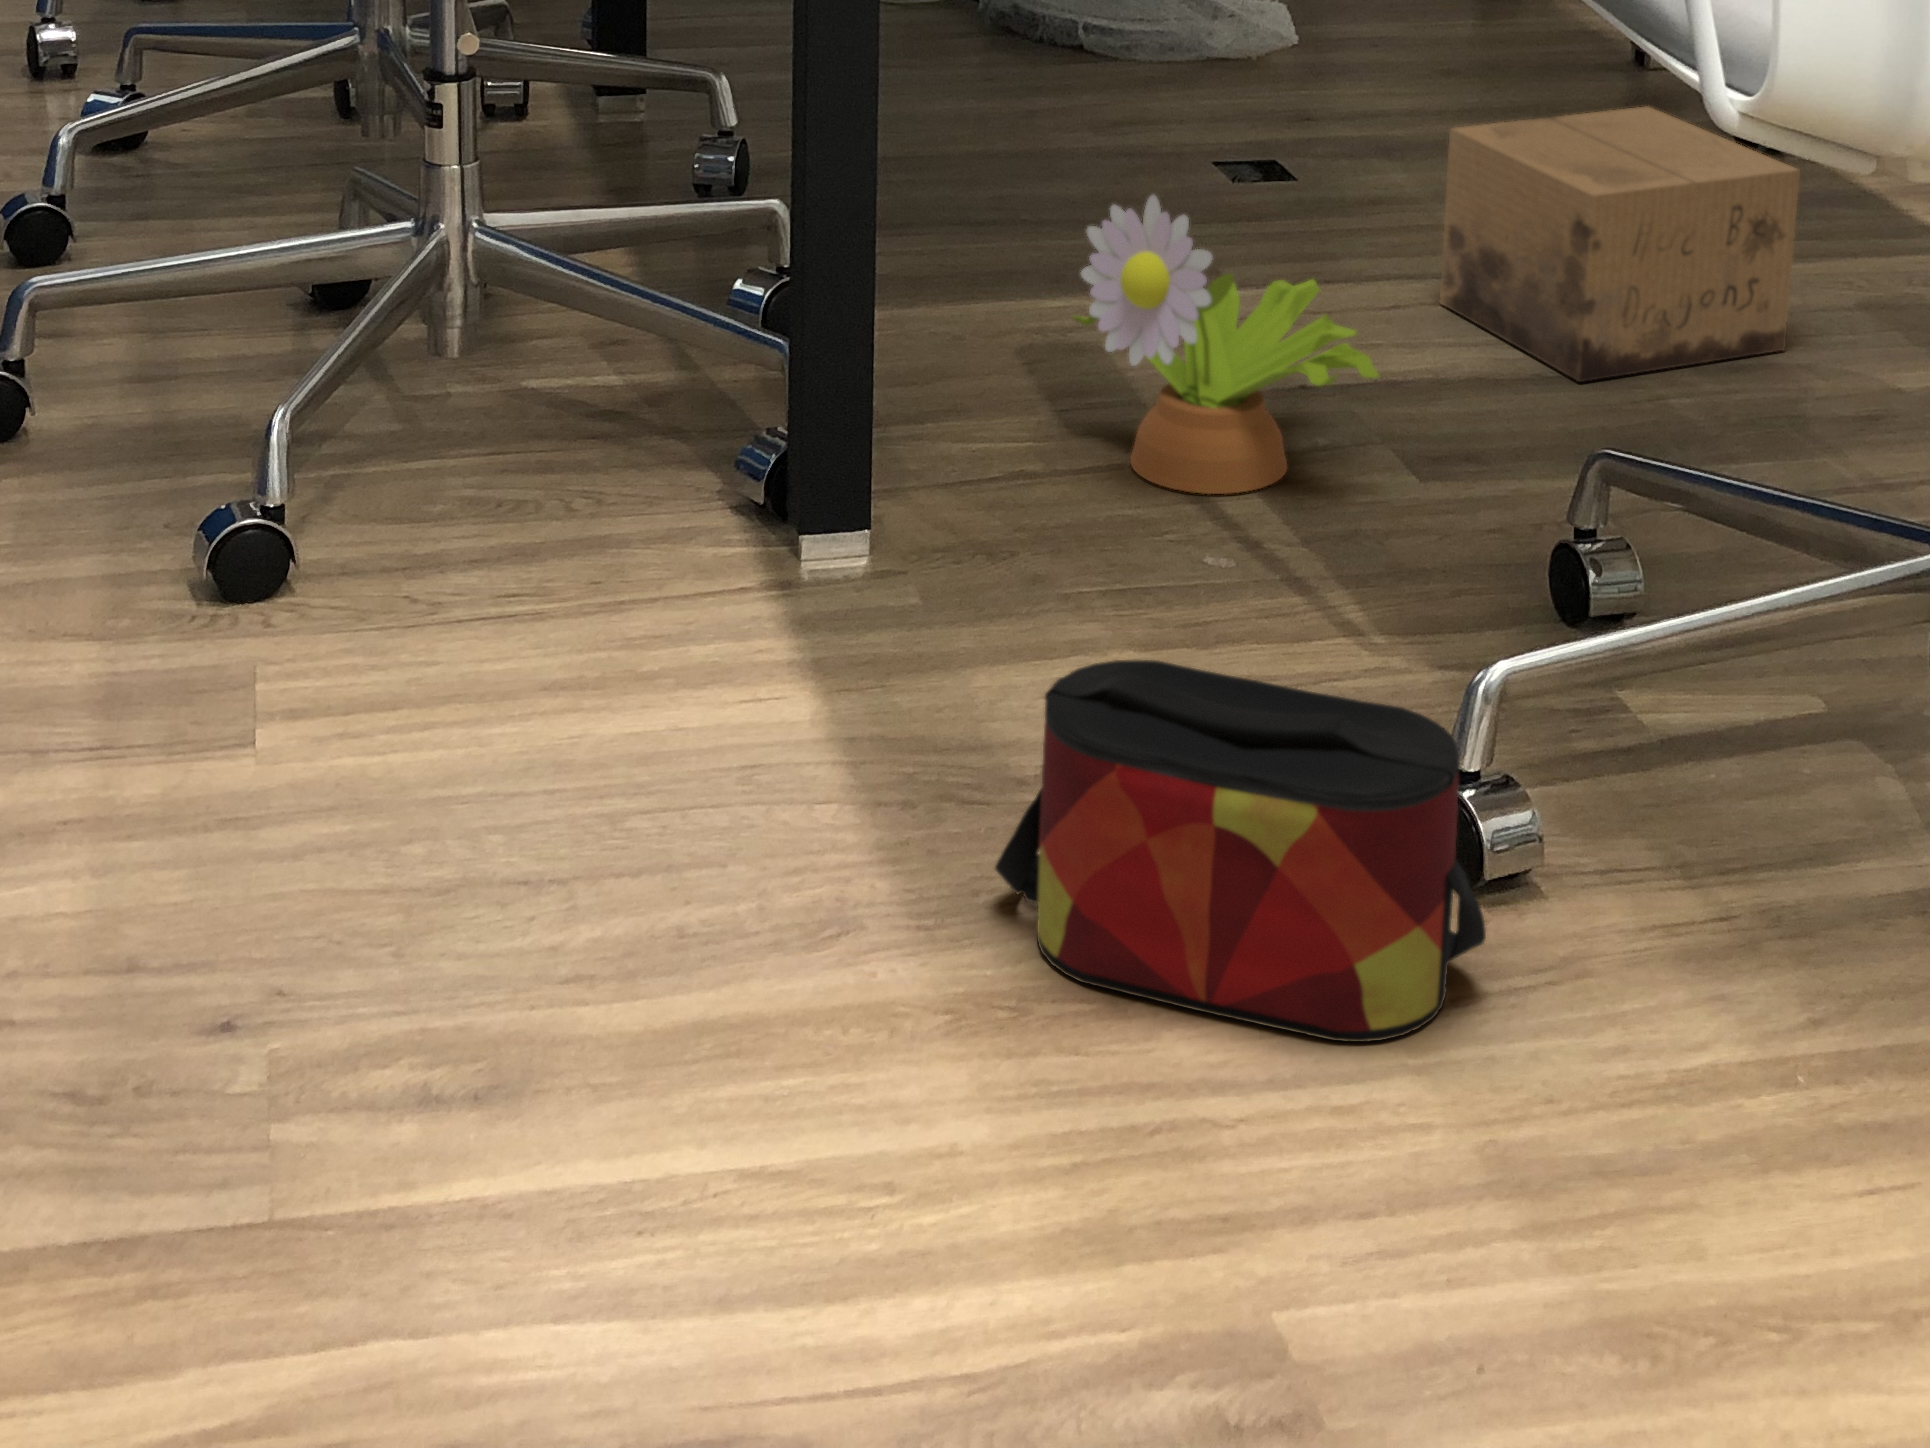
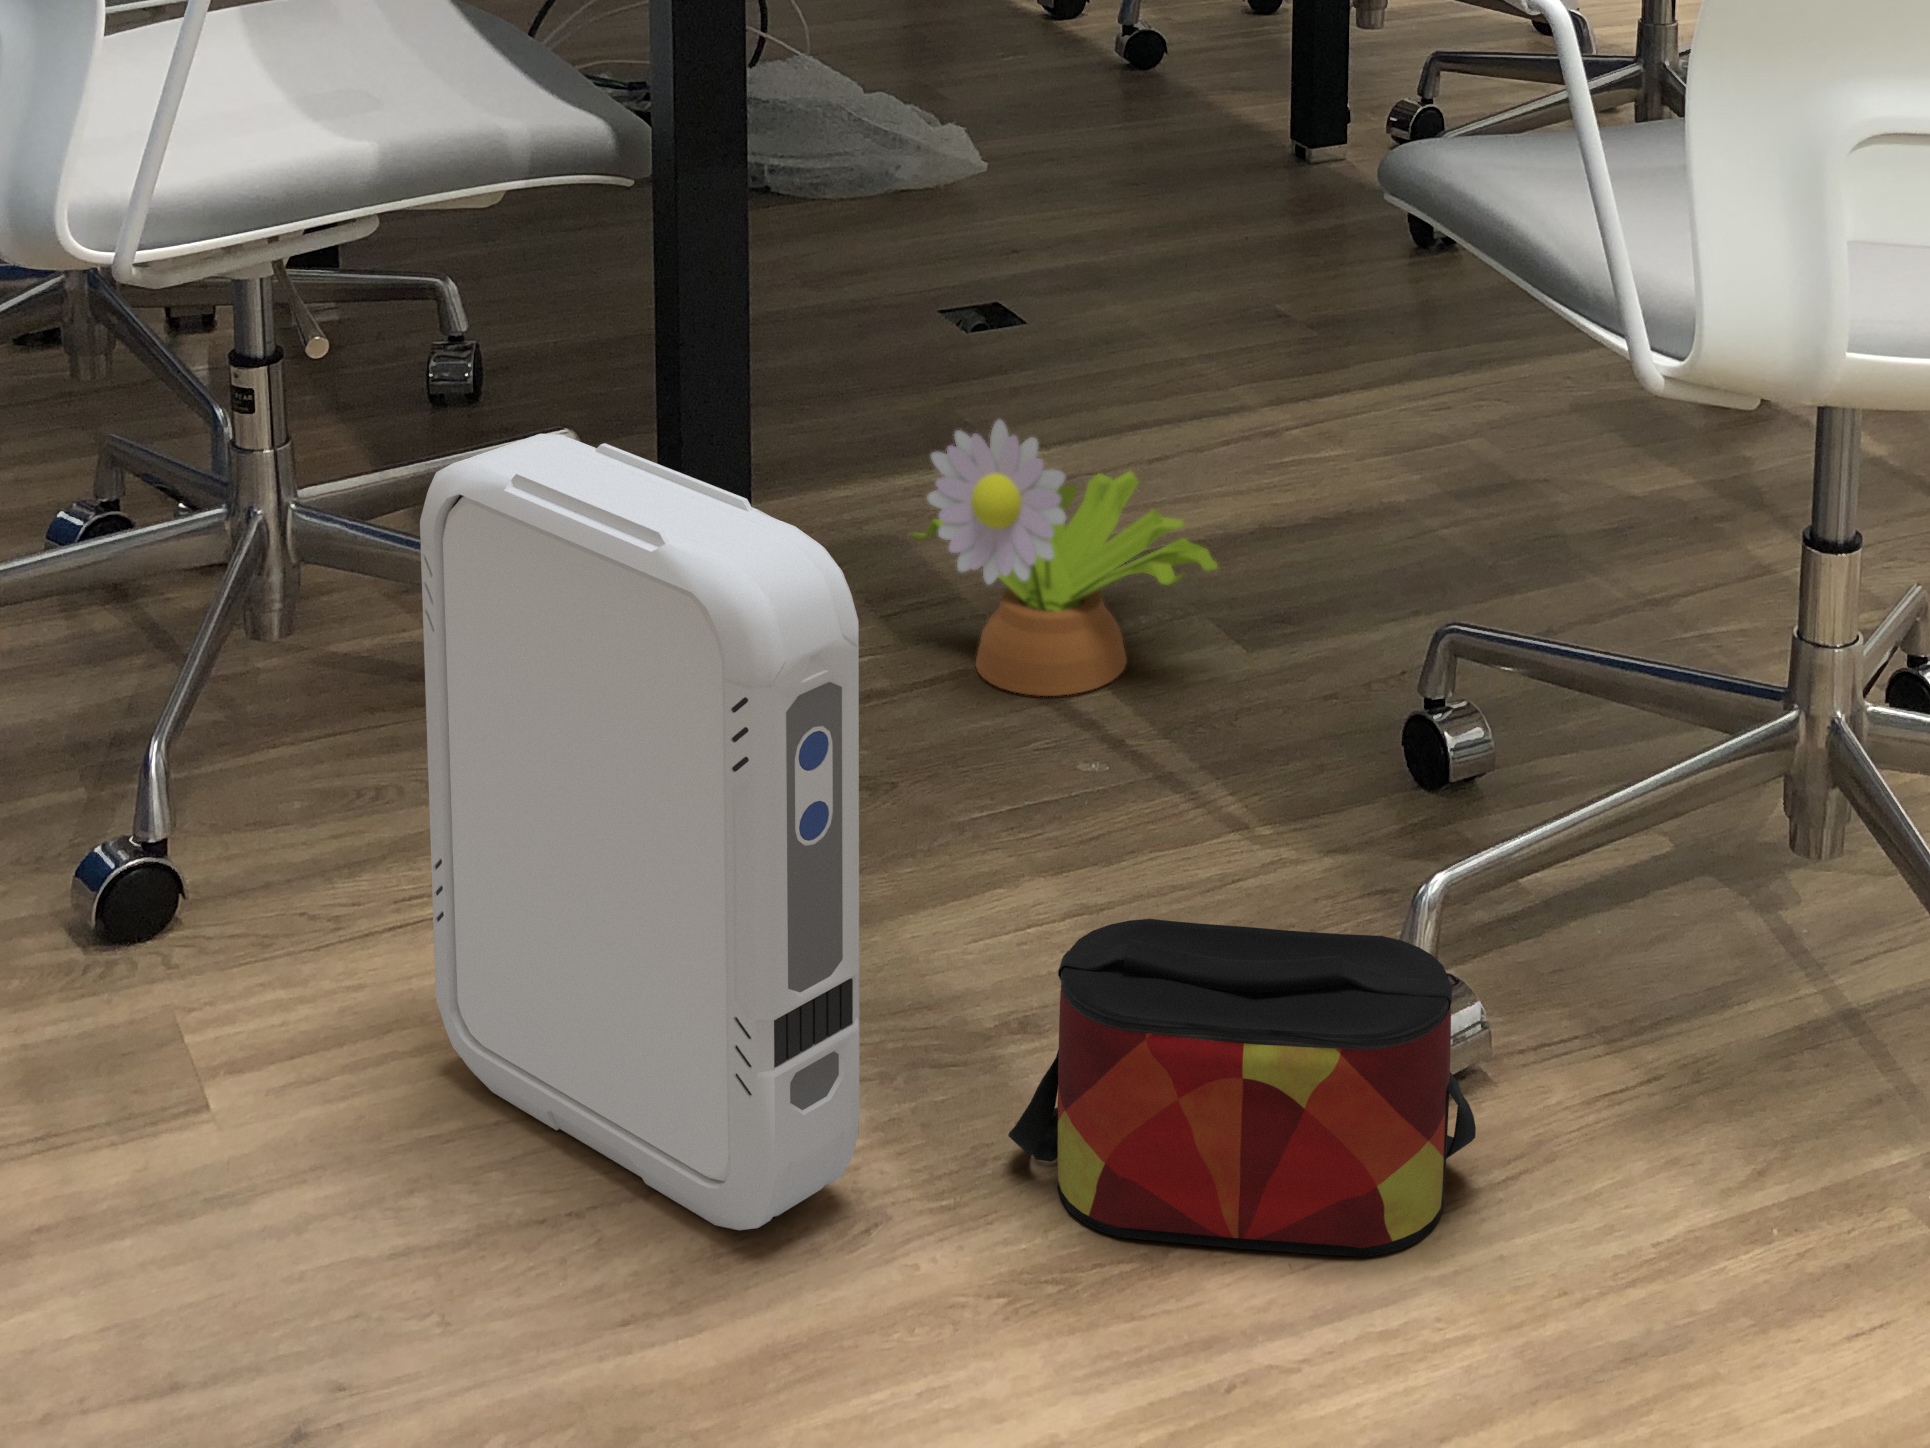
air purifier: none [467,101,844,917] -> present [420,434,859,1230]
cardboard box: present [1440,107,1800,382] -> none [1209,250,1541,531]

